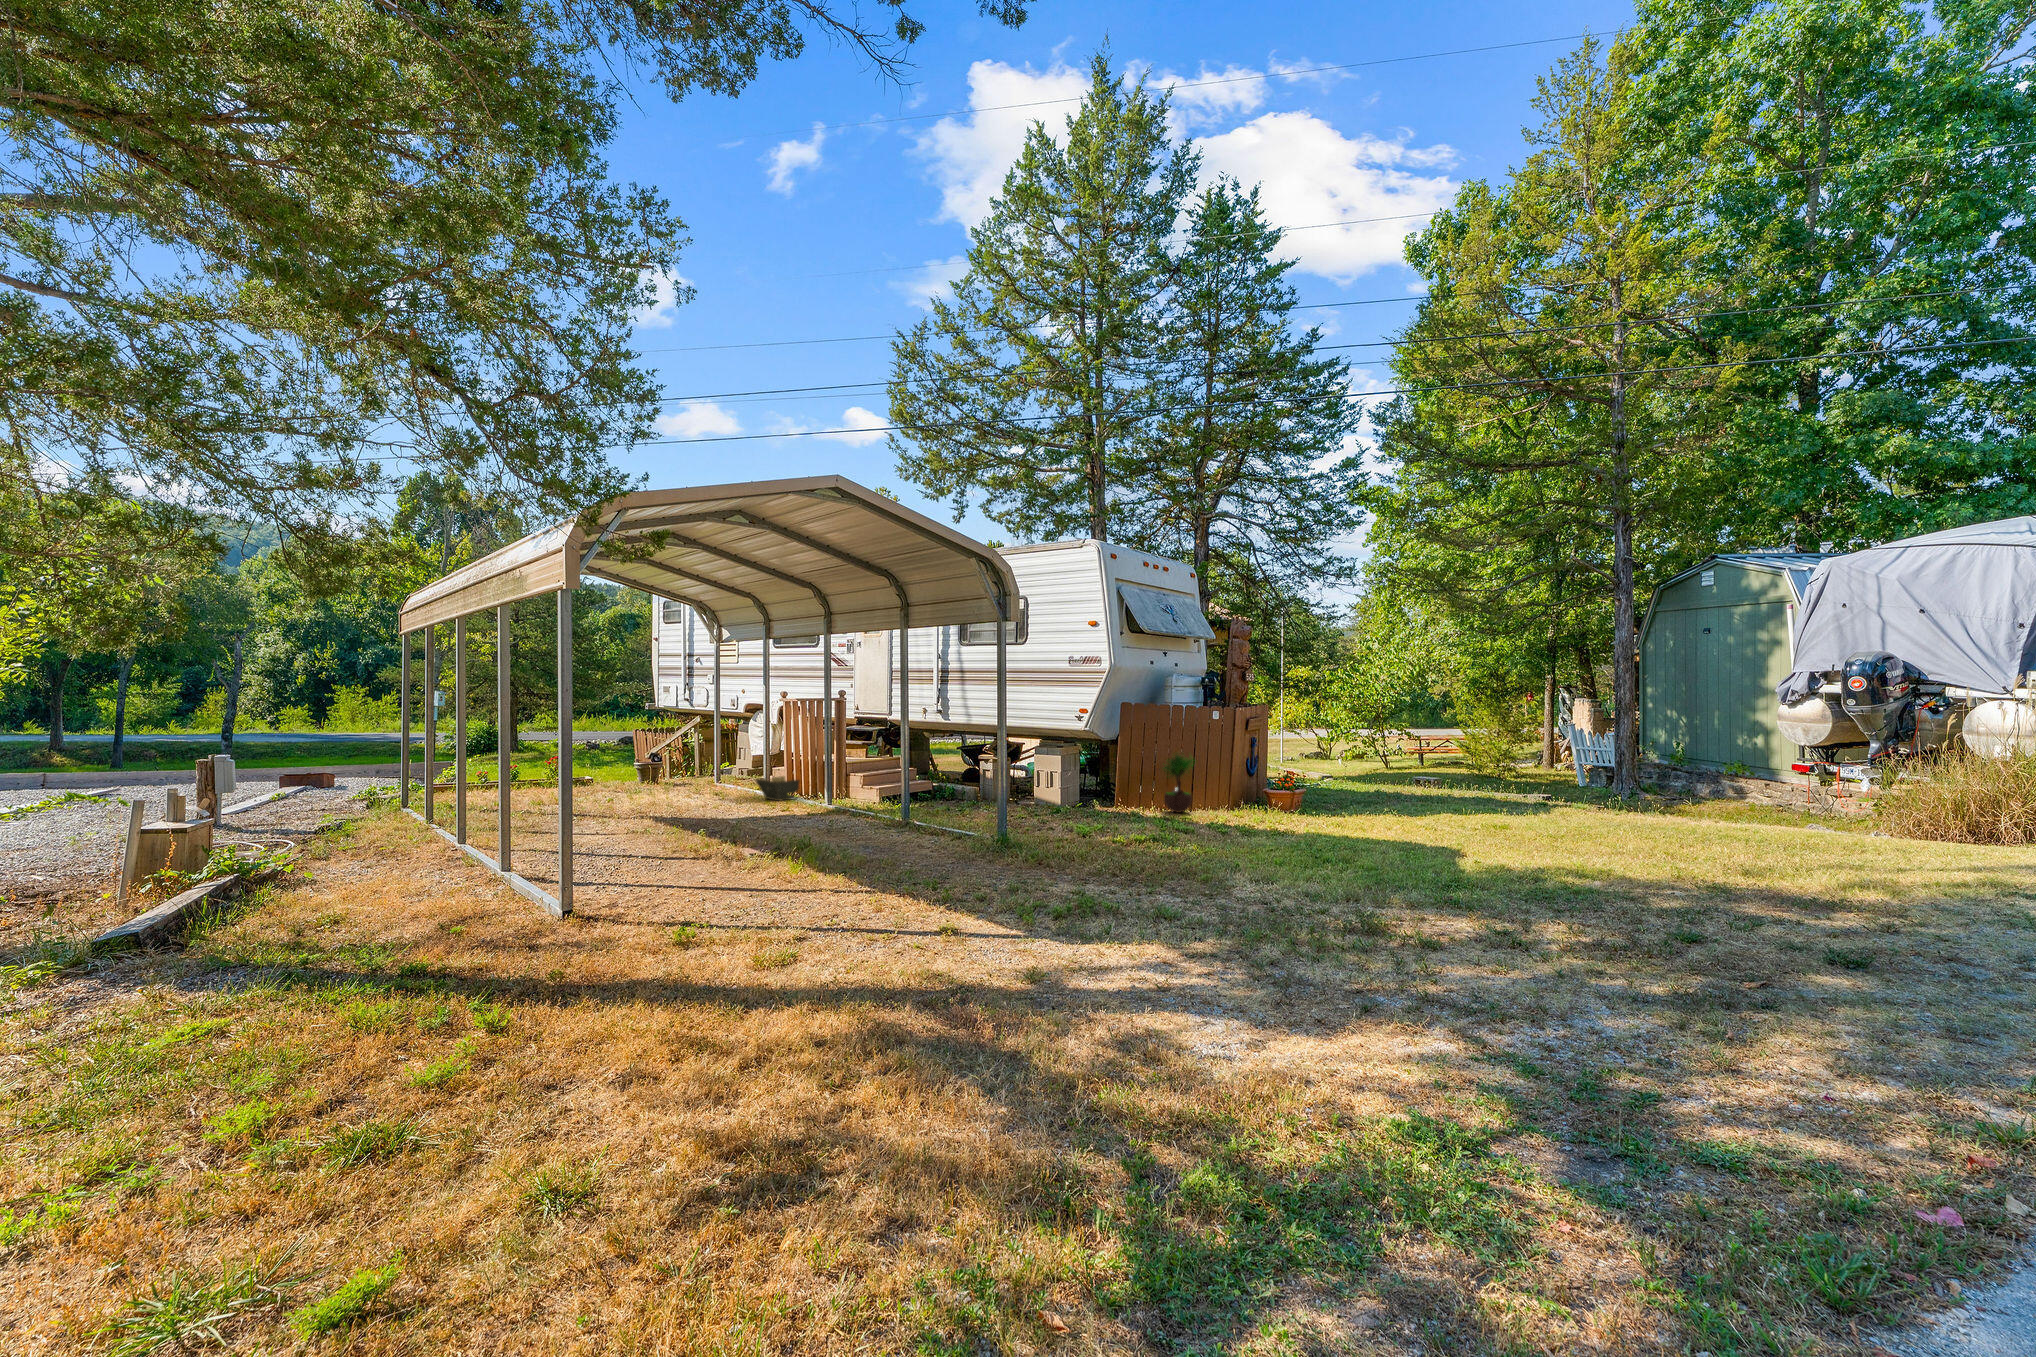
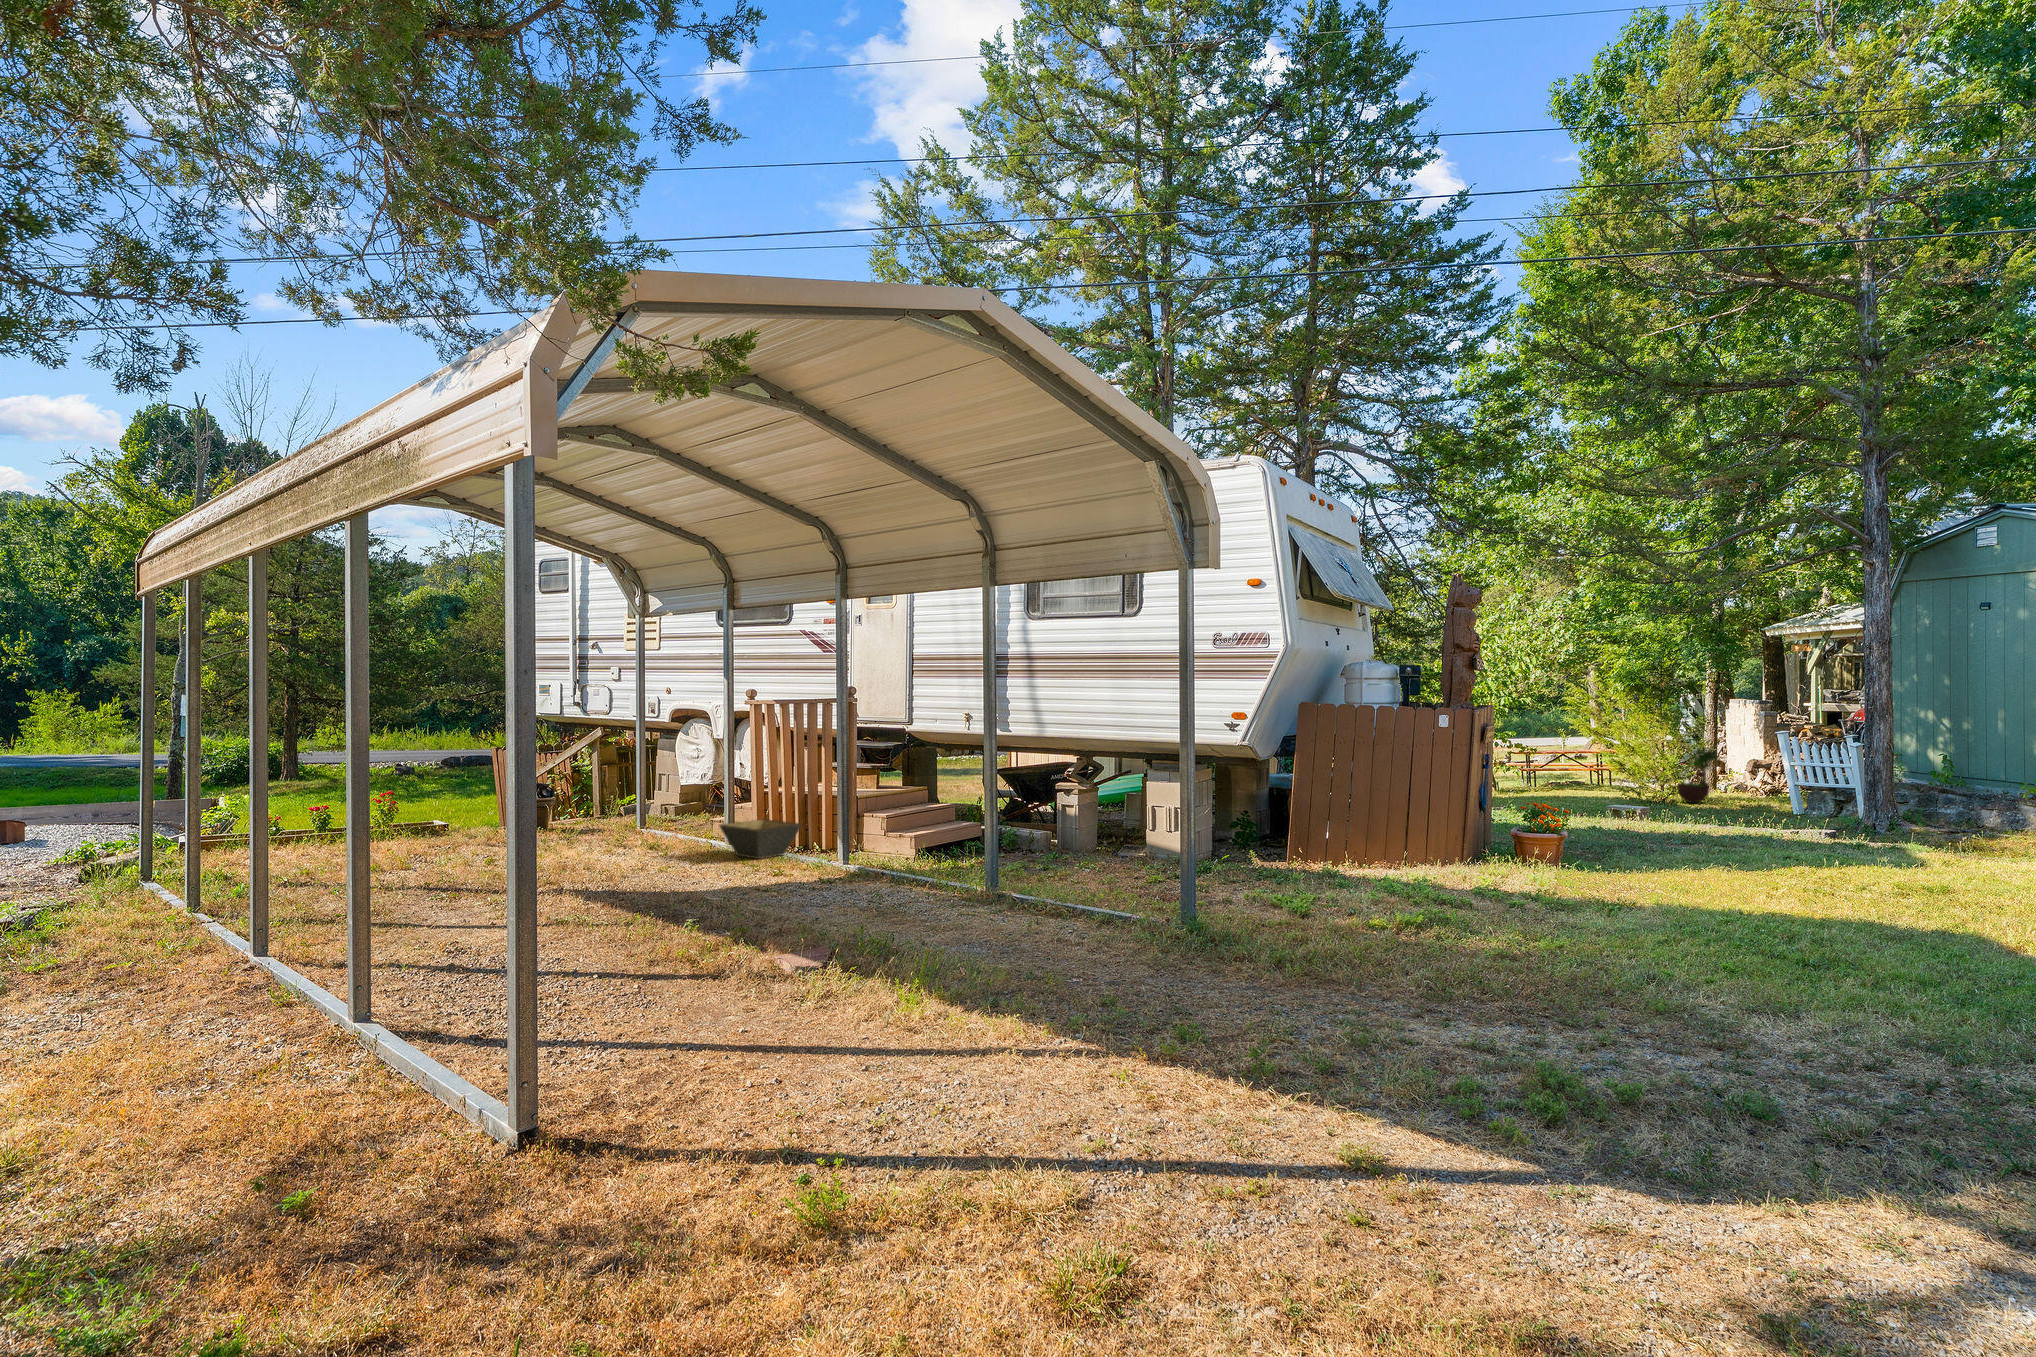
potted tree: present [1163,755,1193,813] -> present [1678,747,1718,803]

